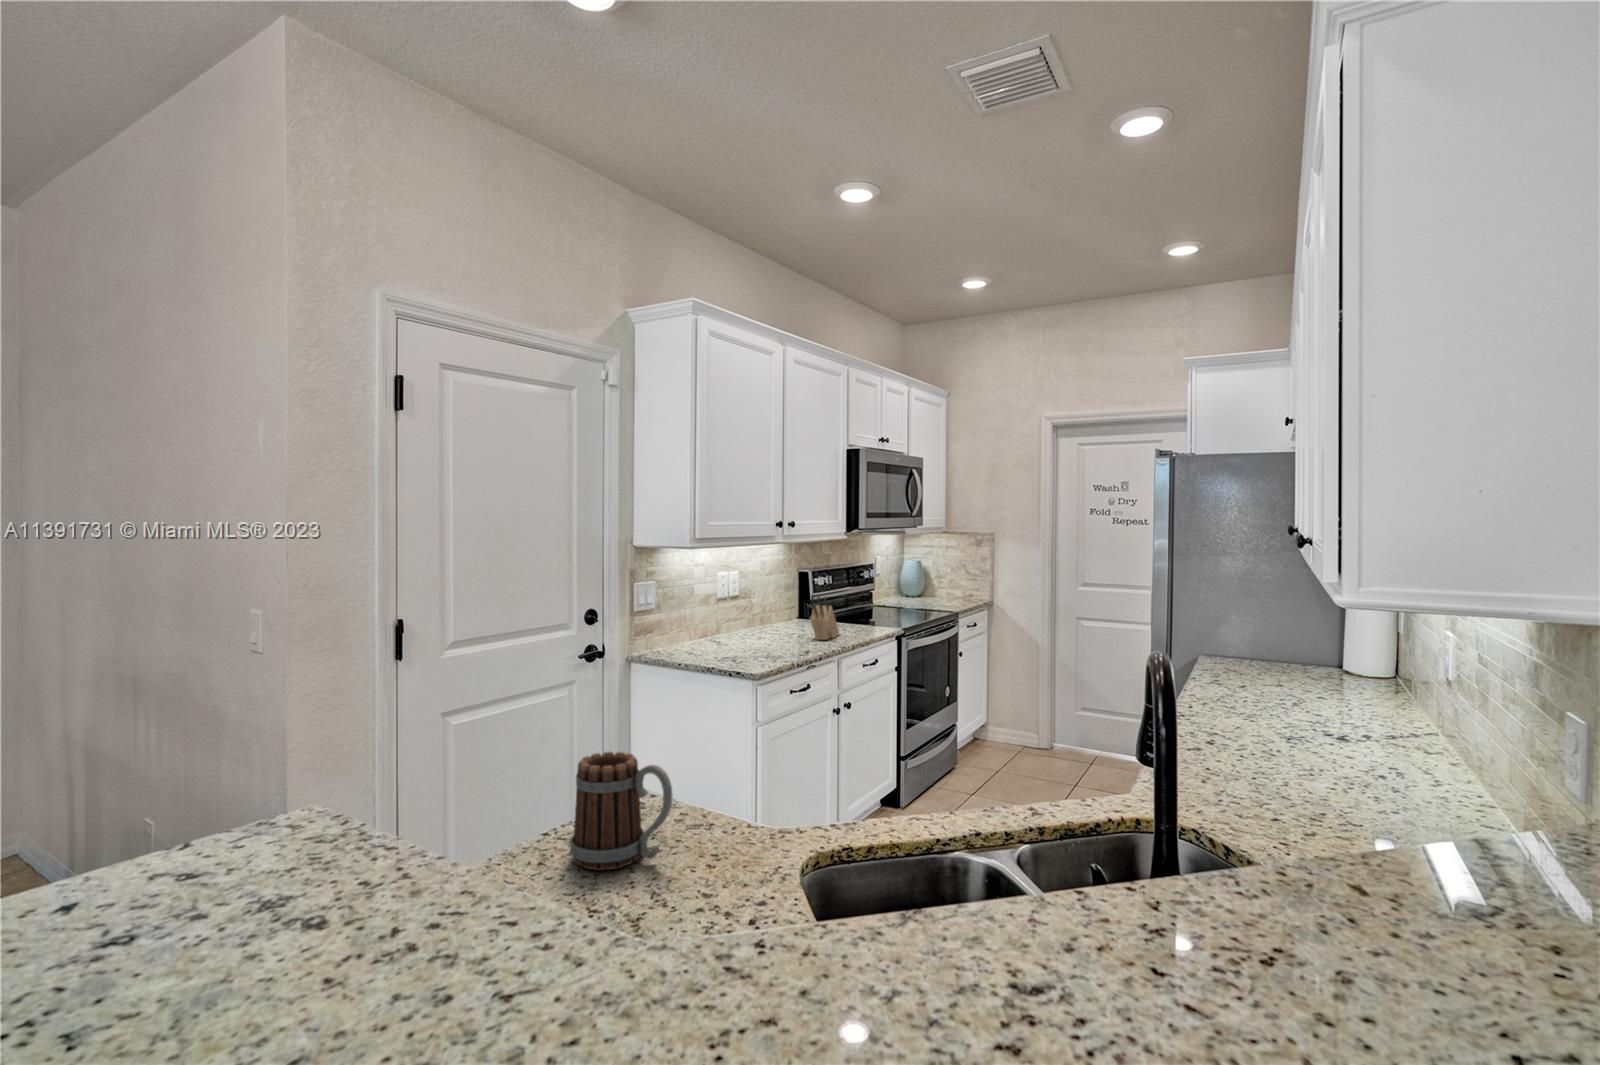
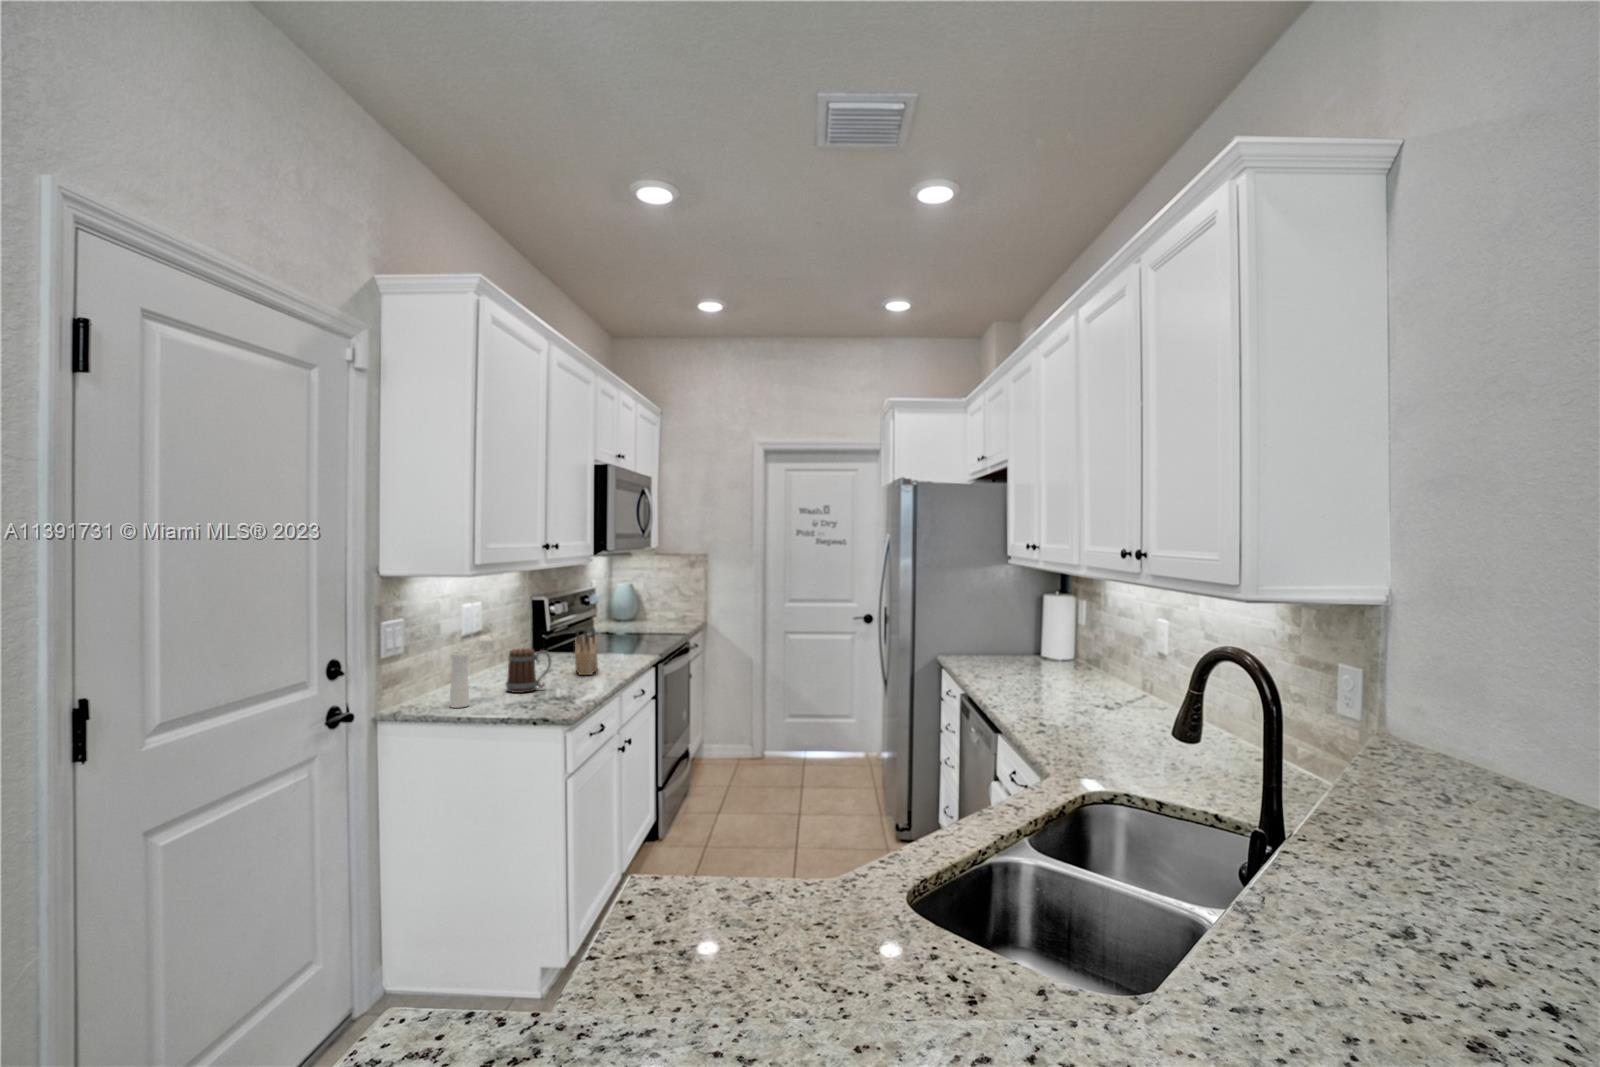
pepper mill: none [683,598,722,657] -> present [450,636,492,708]
mug: present [570,752,672,870] -> present [506,648,551,693]

